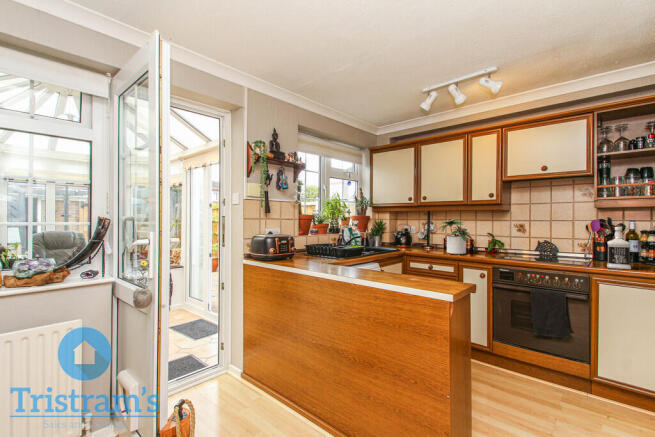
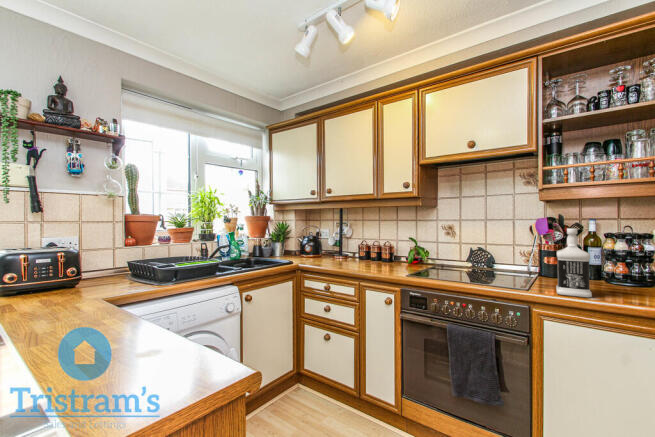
potted plant: present [439,218,472,254] -> none [339,216,385,268]

